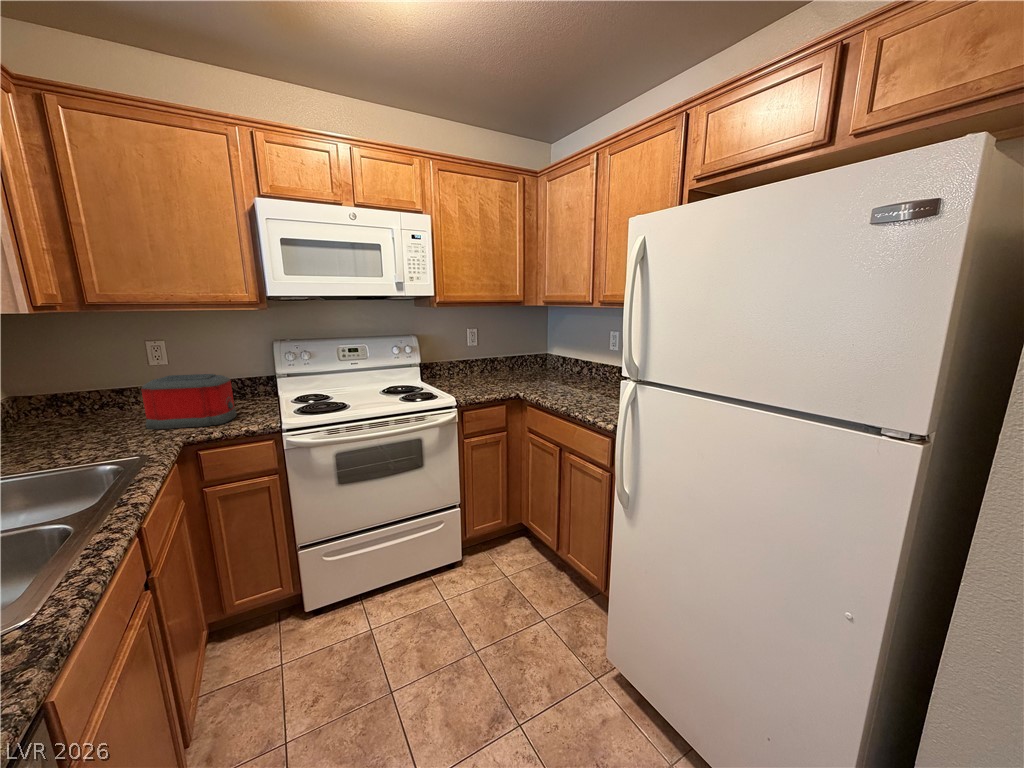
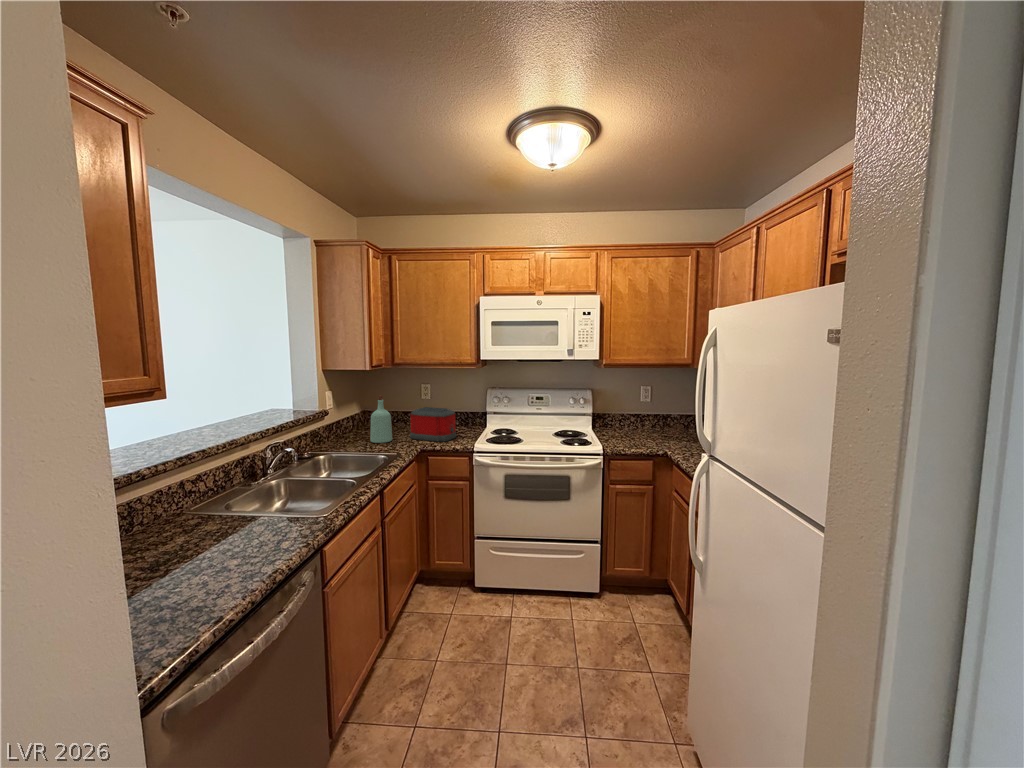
bottle: none [50,361,110,448] -> present [370,395,392,443]

